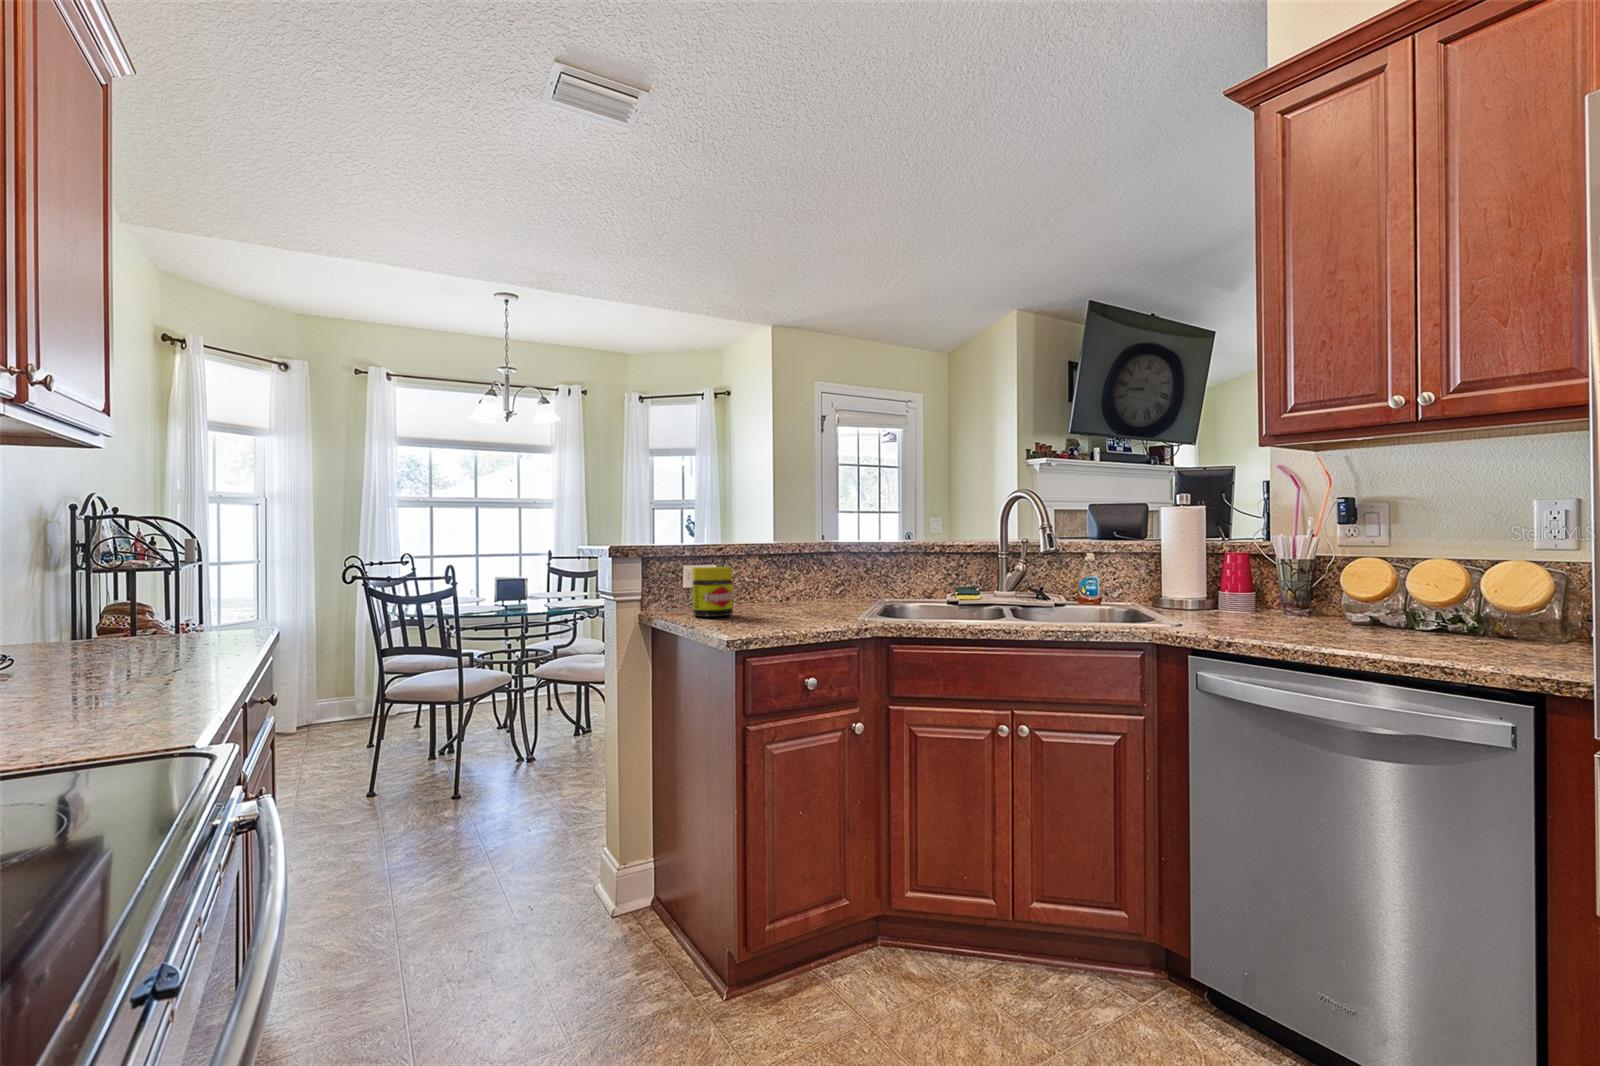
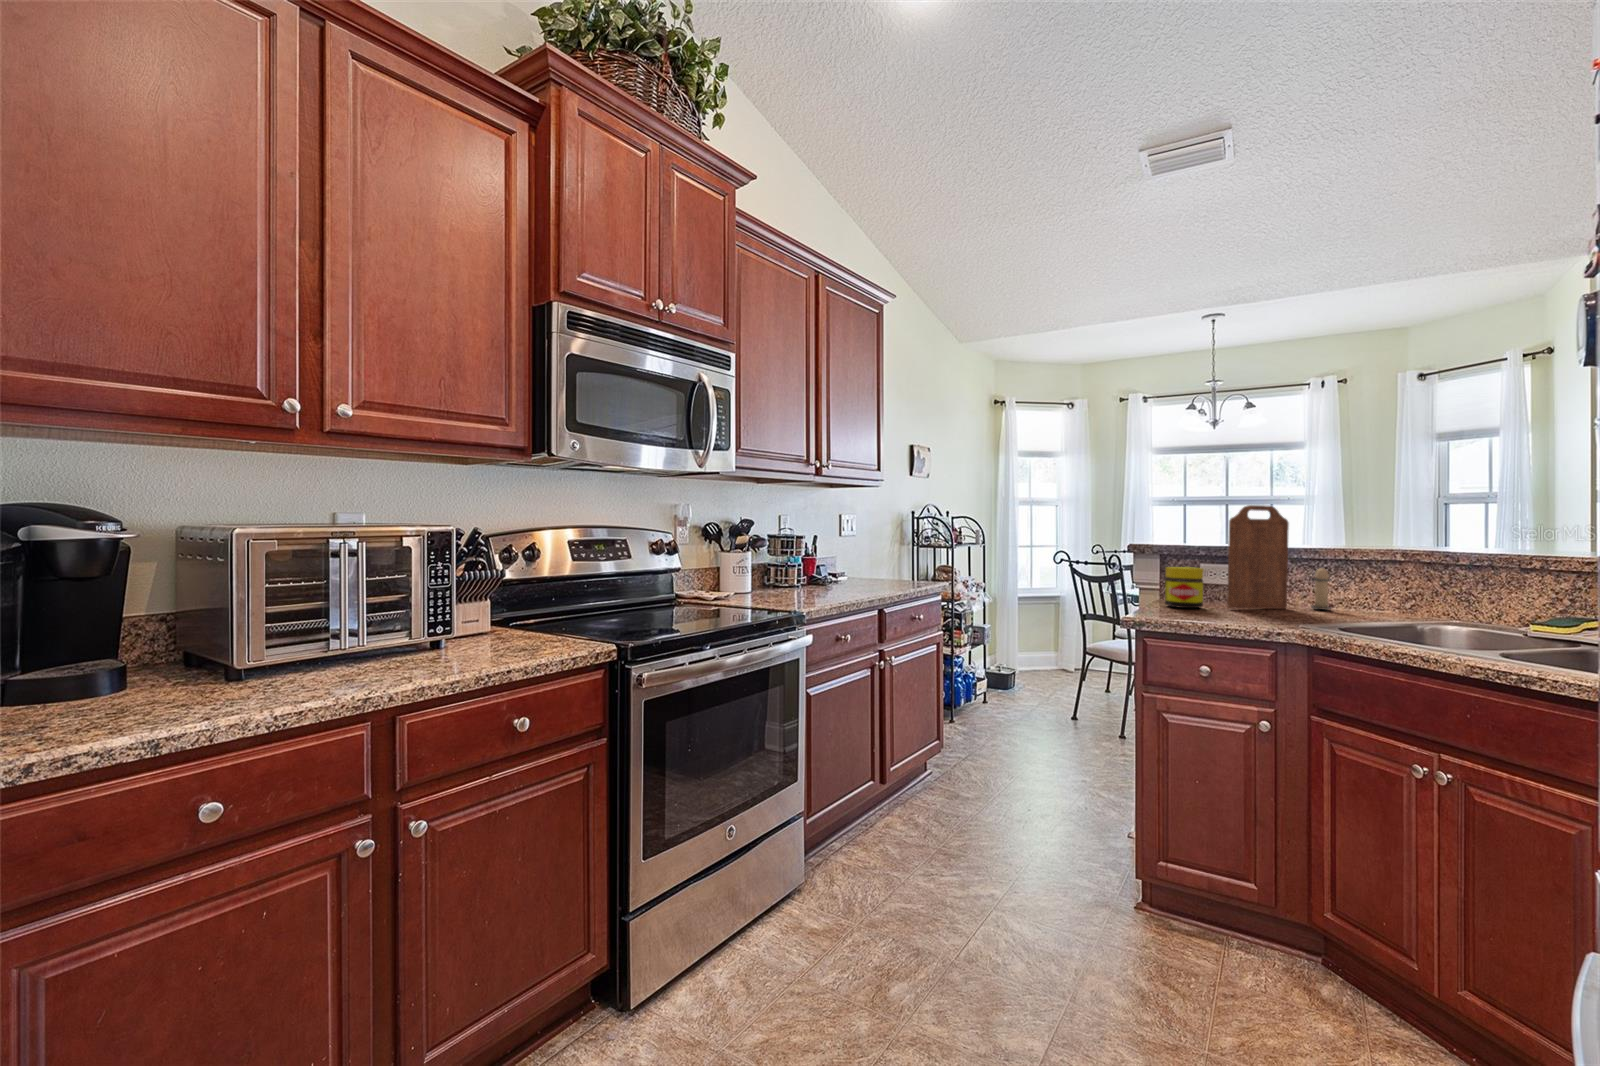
cutting board: none [747,493,778,611] -> present [1227,505,1289,609]
candle: none [787,557,809,603] -> present [1312,568,1332,610]

